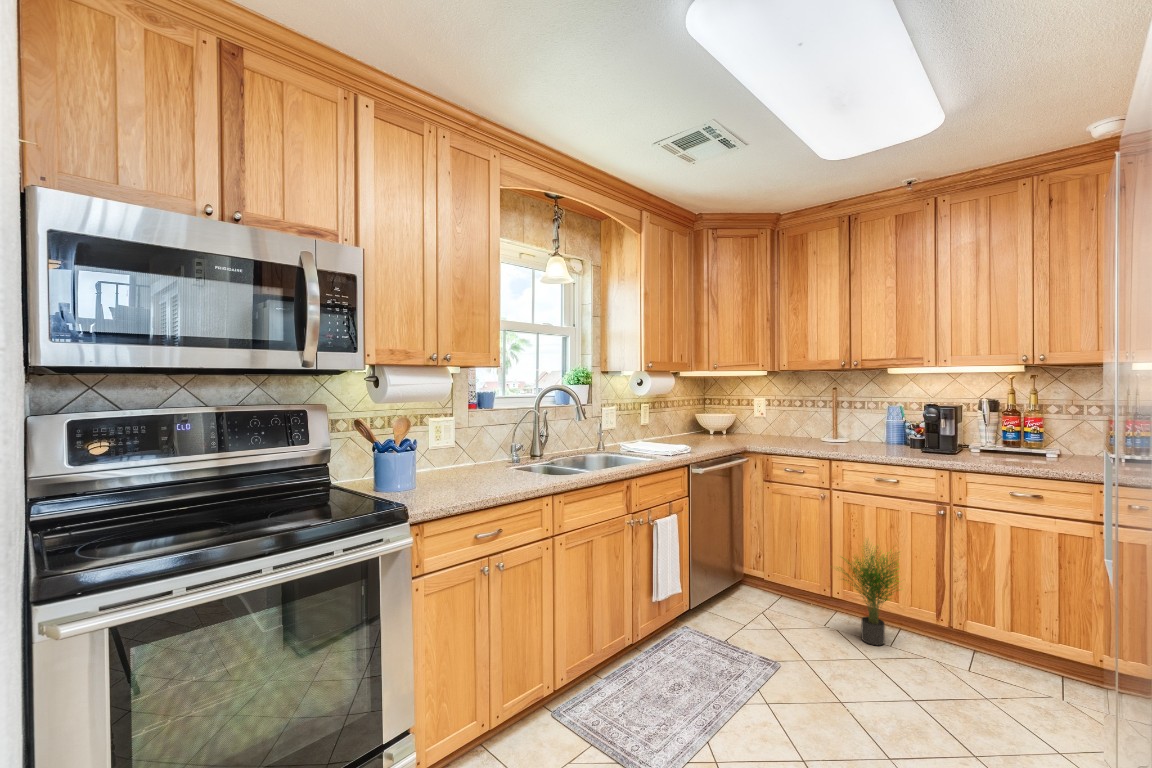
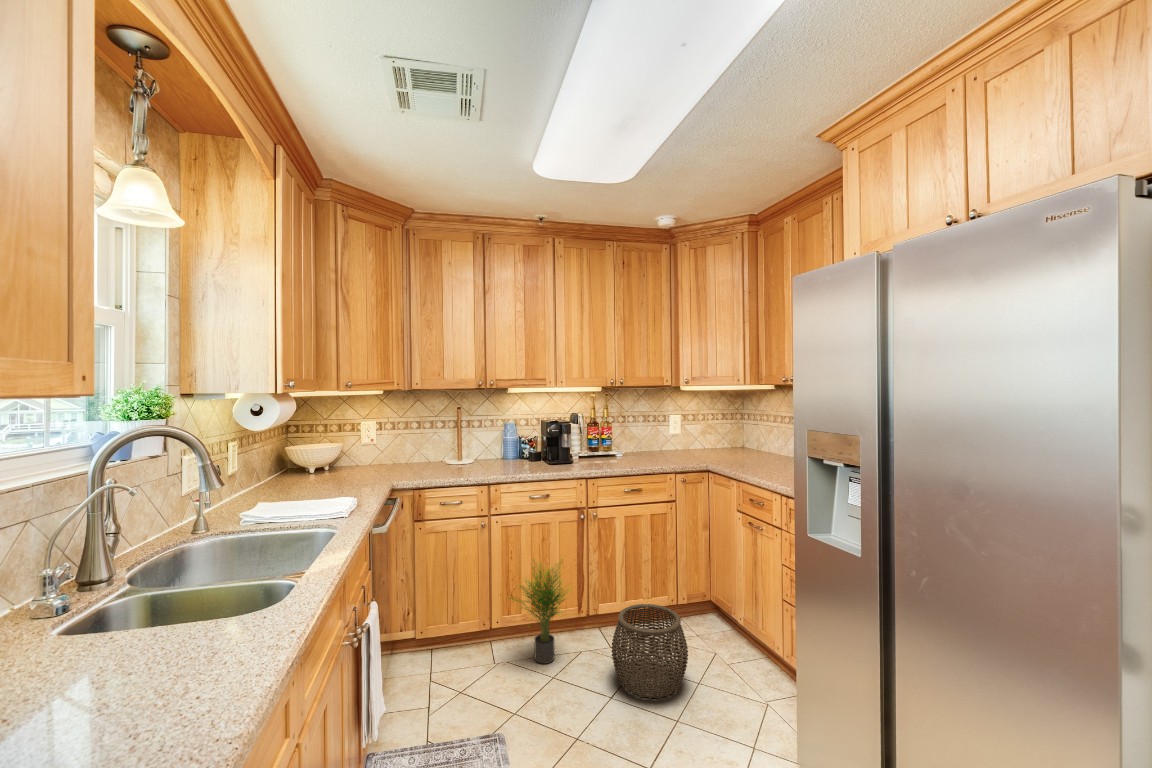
woven basket: none [918,615,1030,727] -> present [611,604,688,699]

